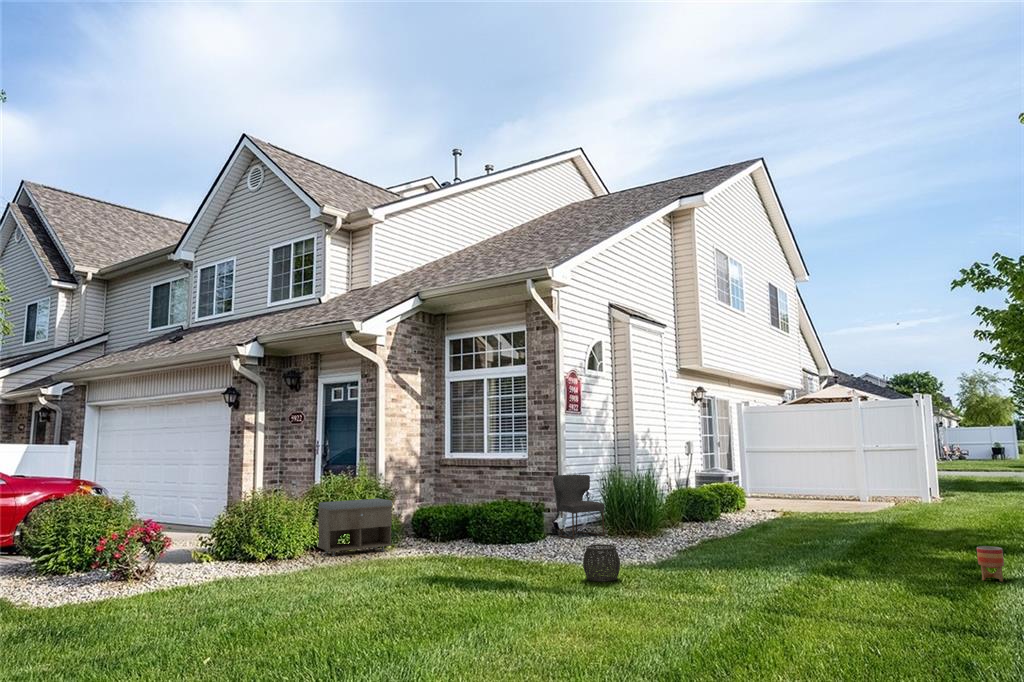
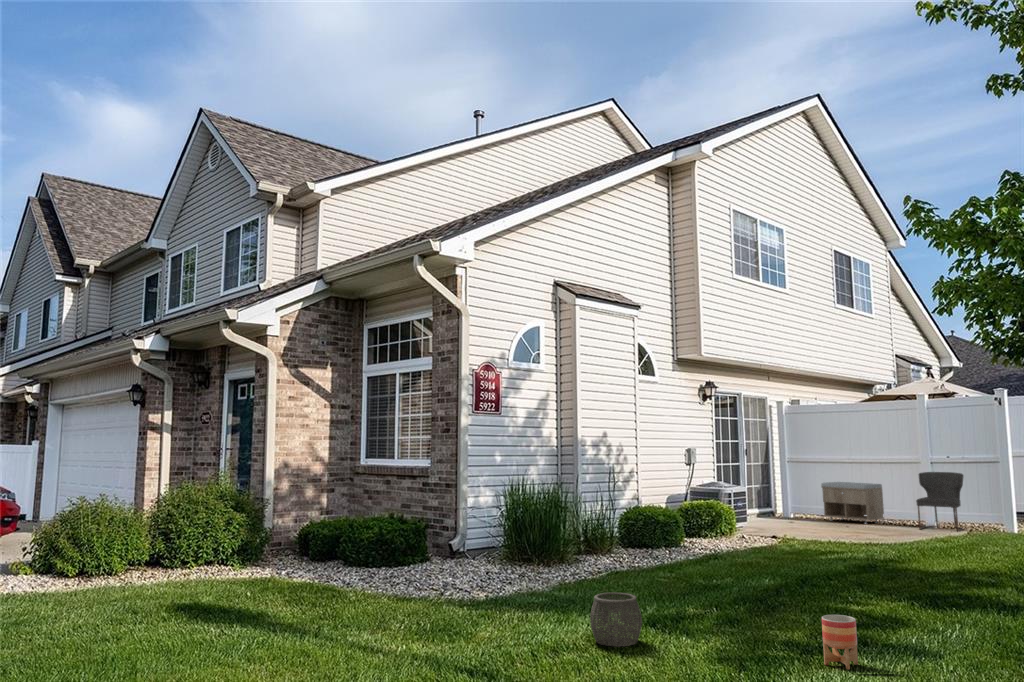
chair: present [553,475,604,539] -> present [916,472,963,532]
storage bench: present [318,499,392,556] -> present [821,482,884,524]
woven basket: present [583,544,620,582] -> present [590,592,642,647]

